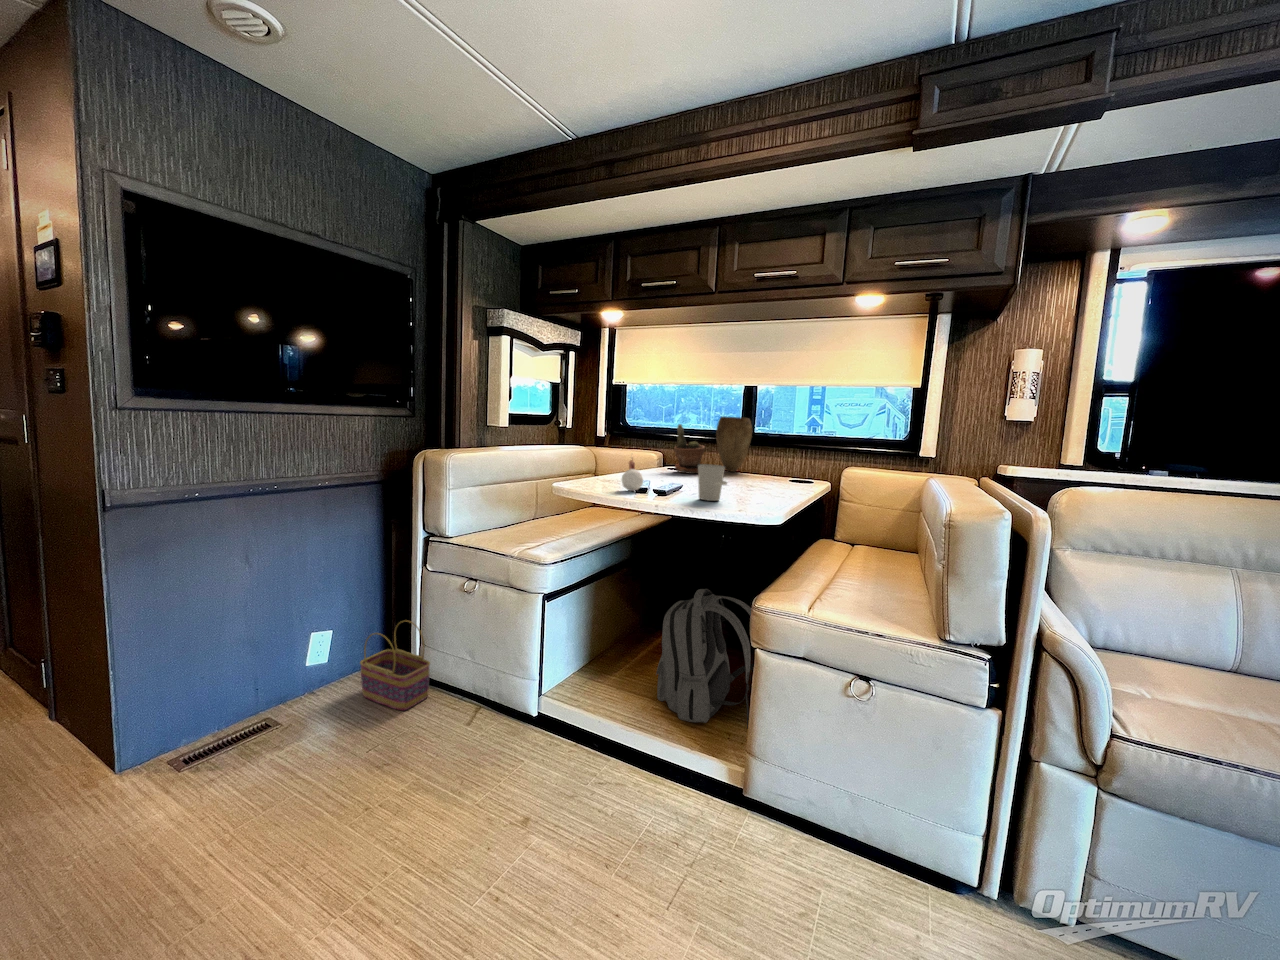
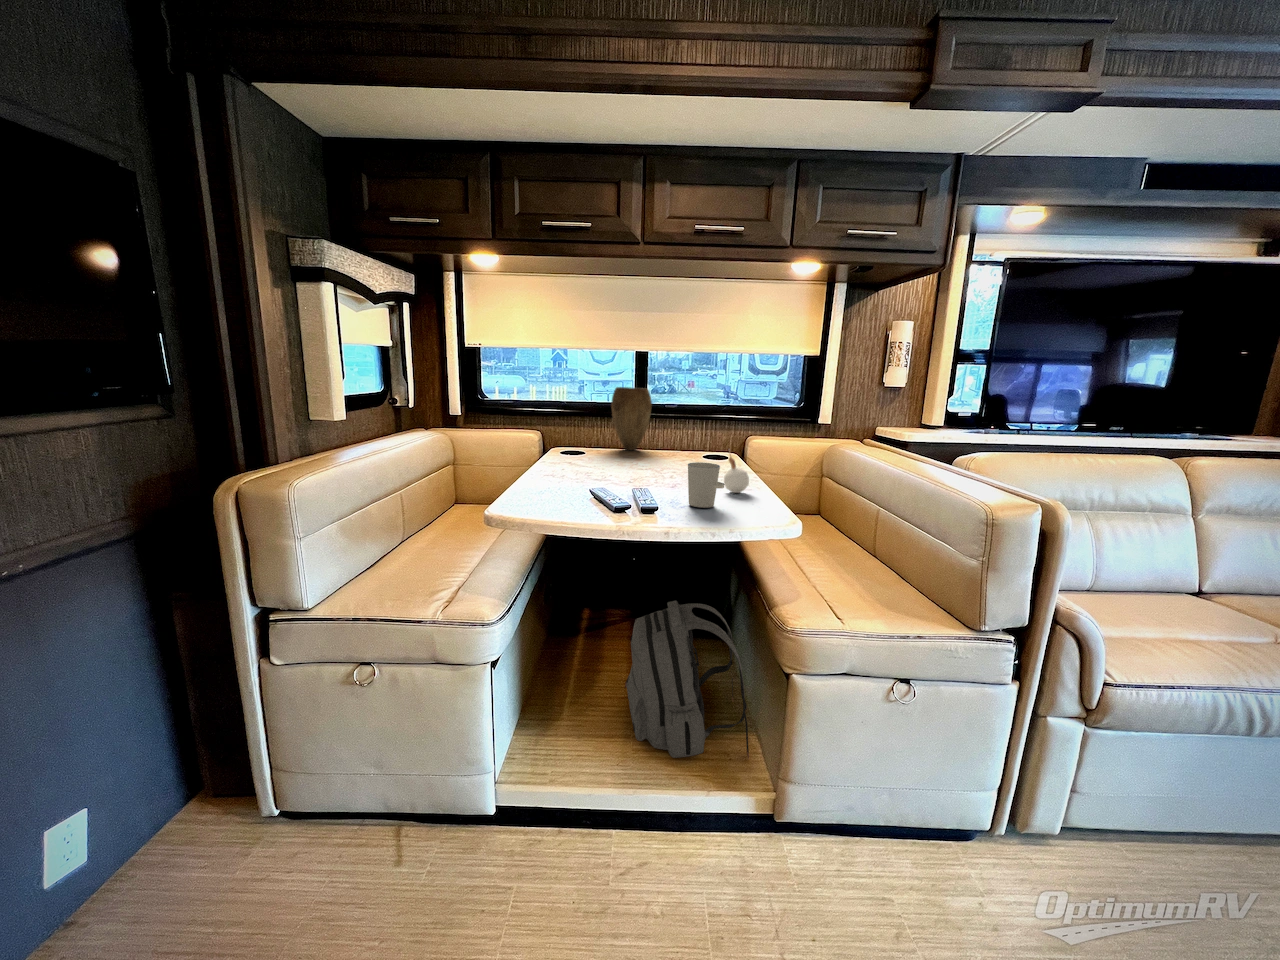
potted plant: present [674,424,705,474] -> none [576,400,612,459]
candle: present [622,459,643,491] -> present [724,455,749,493]
basket: present [360,621,430,710] -> none [168,742,306,886]

